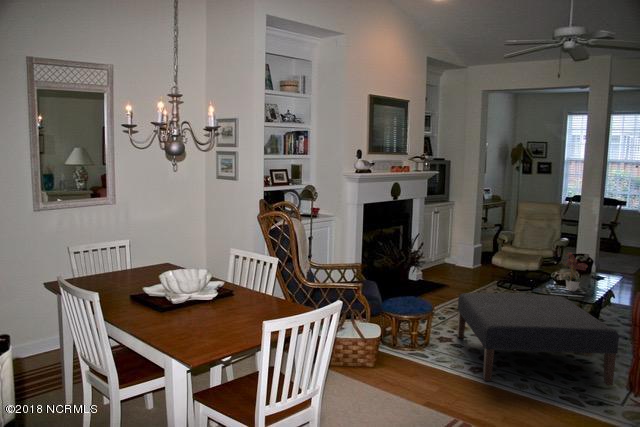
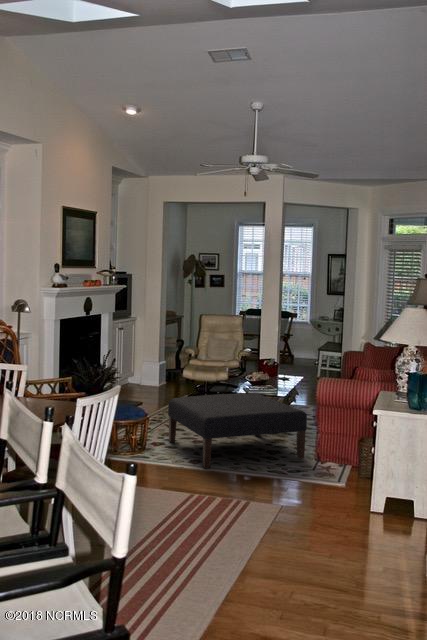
flower arrangement: present [563,253,588,291] -> none [255,352,278,389]

